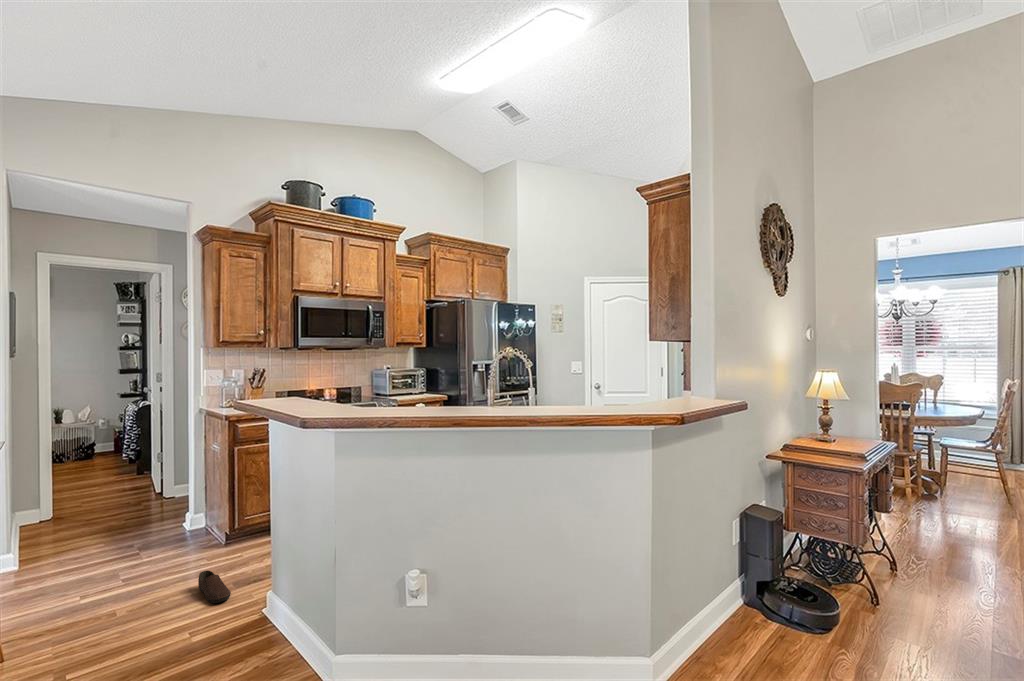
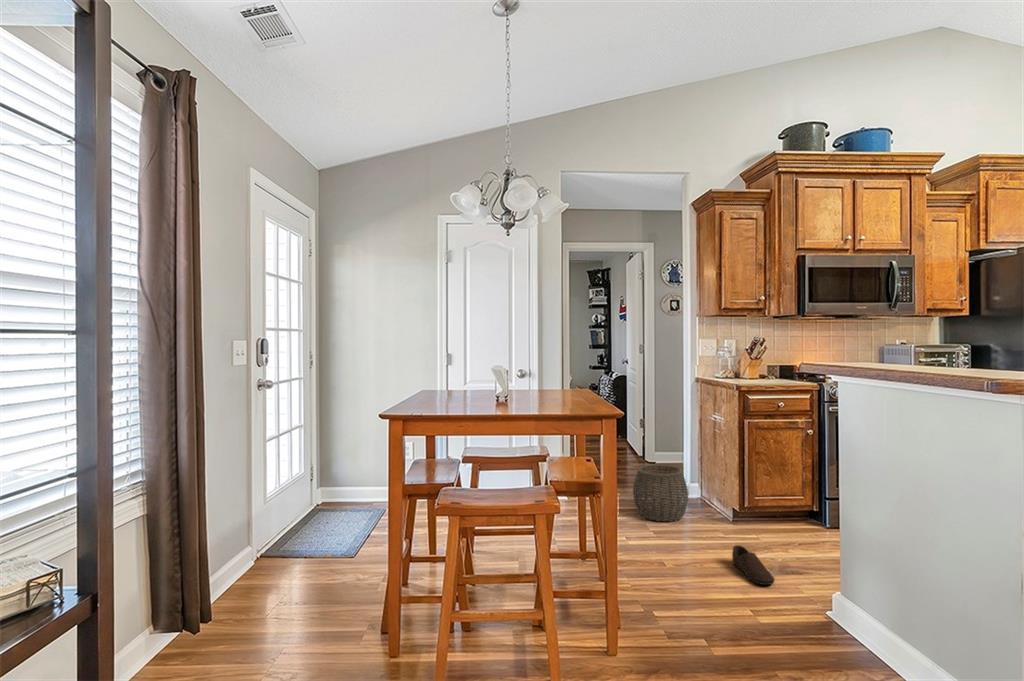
woven basket: none [109,502,177,565] -> present [633,464,688,522]

